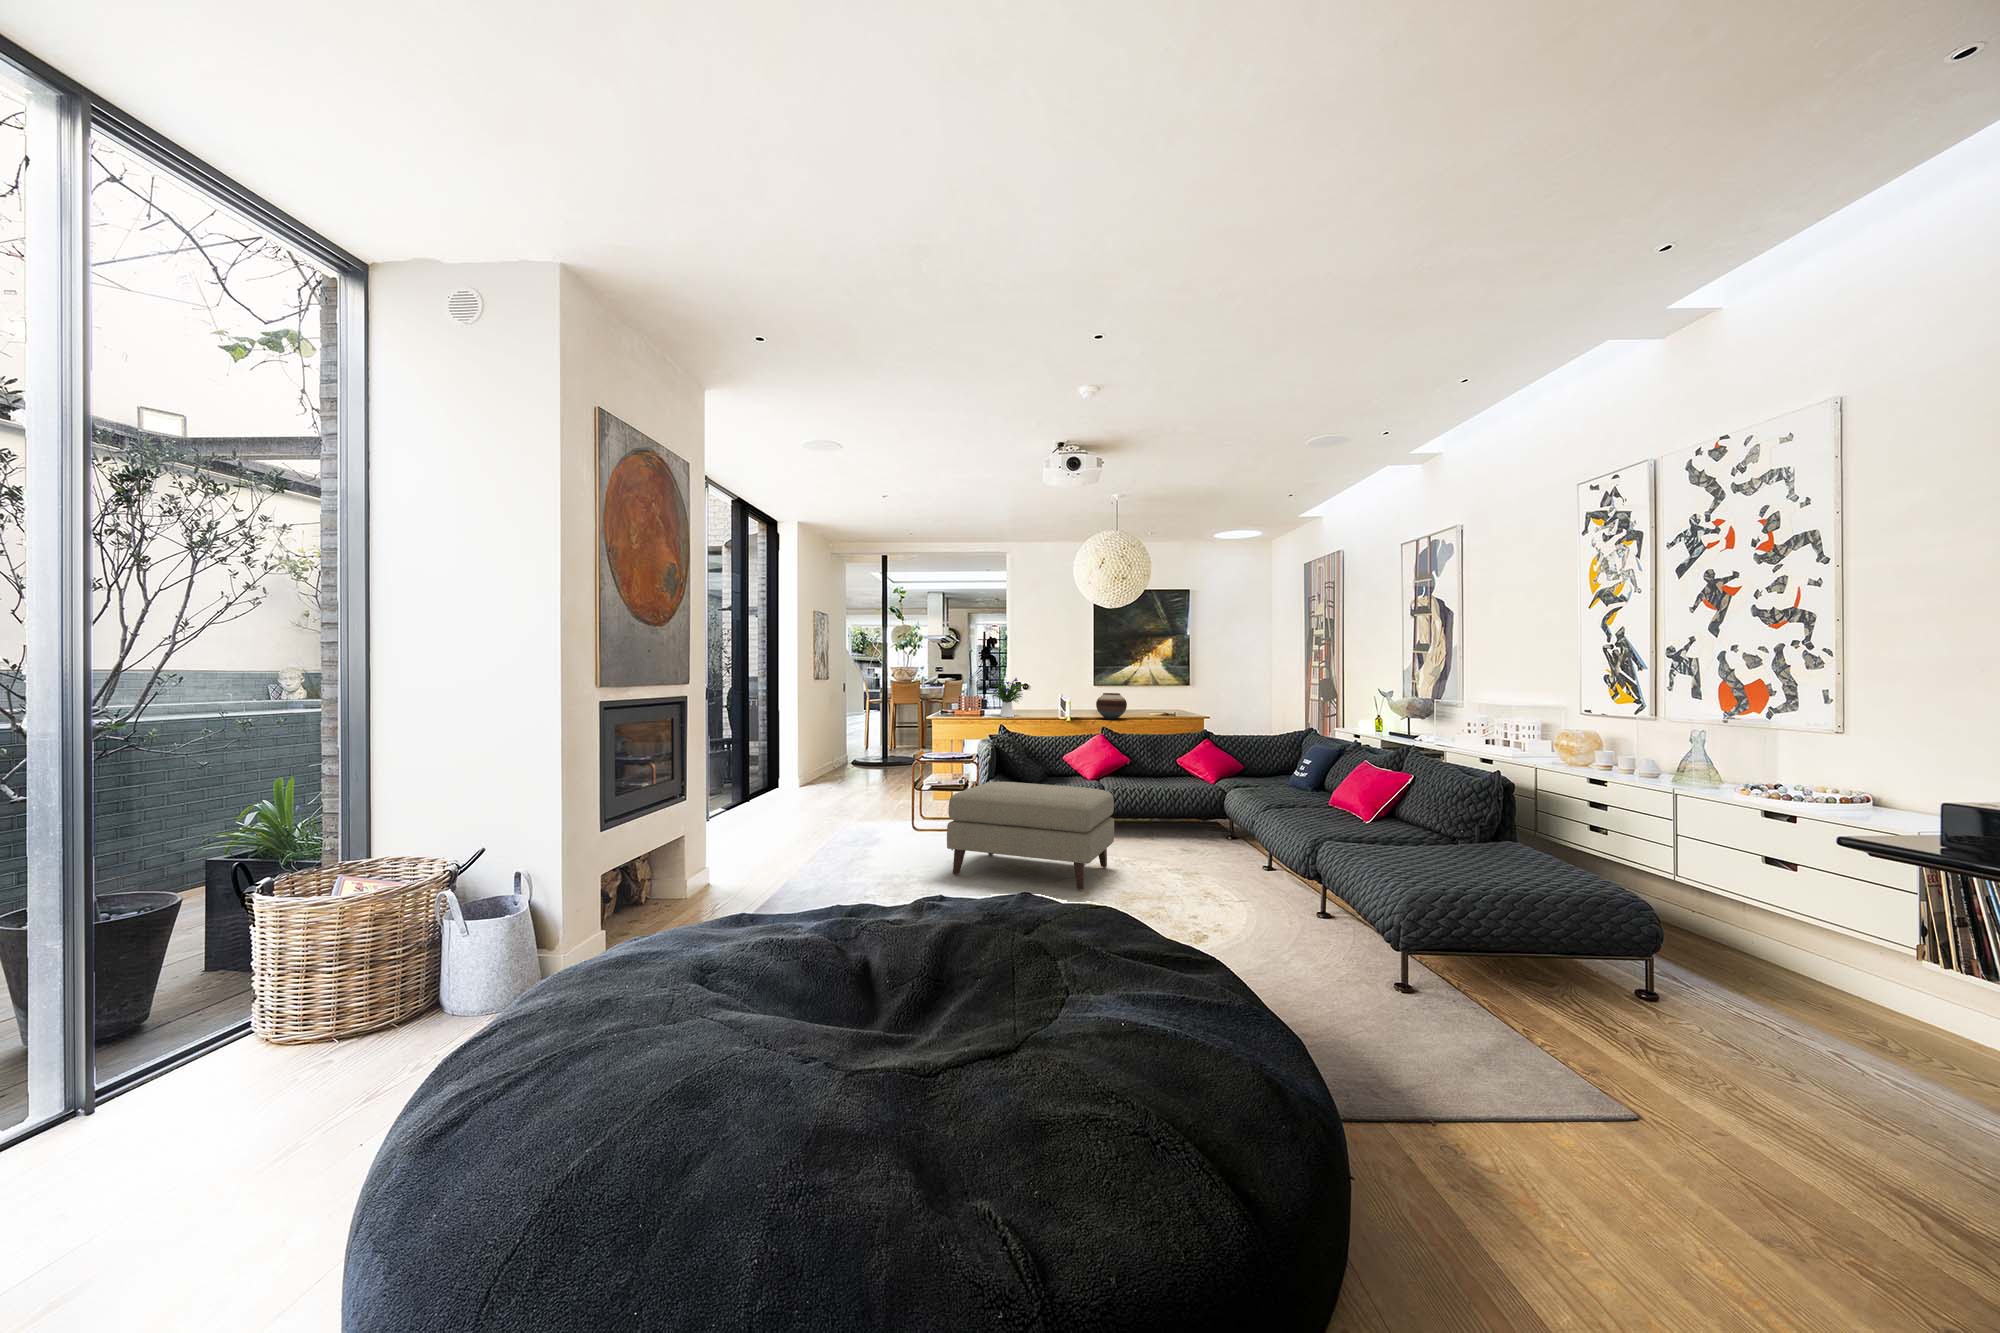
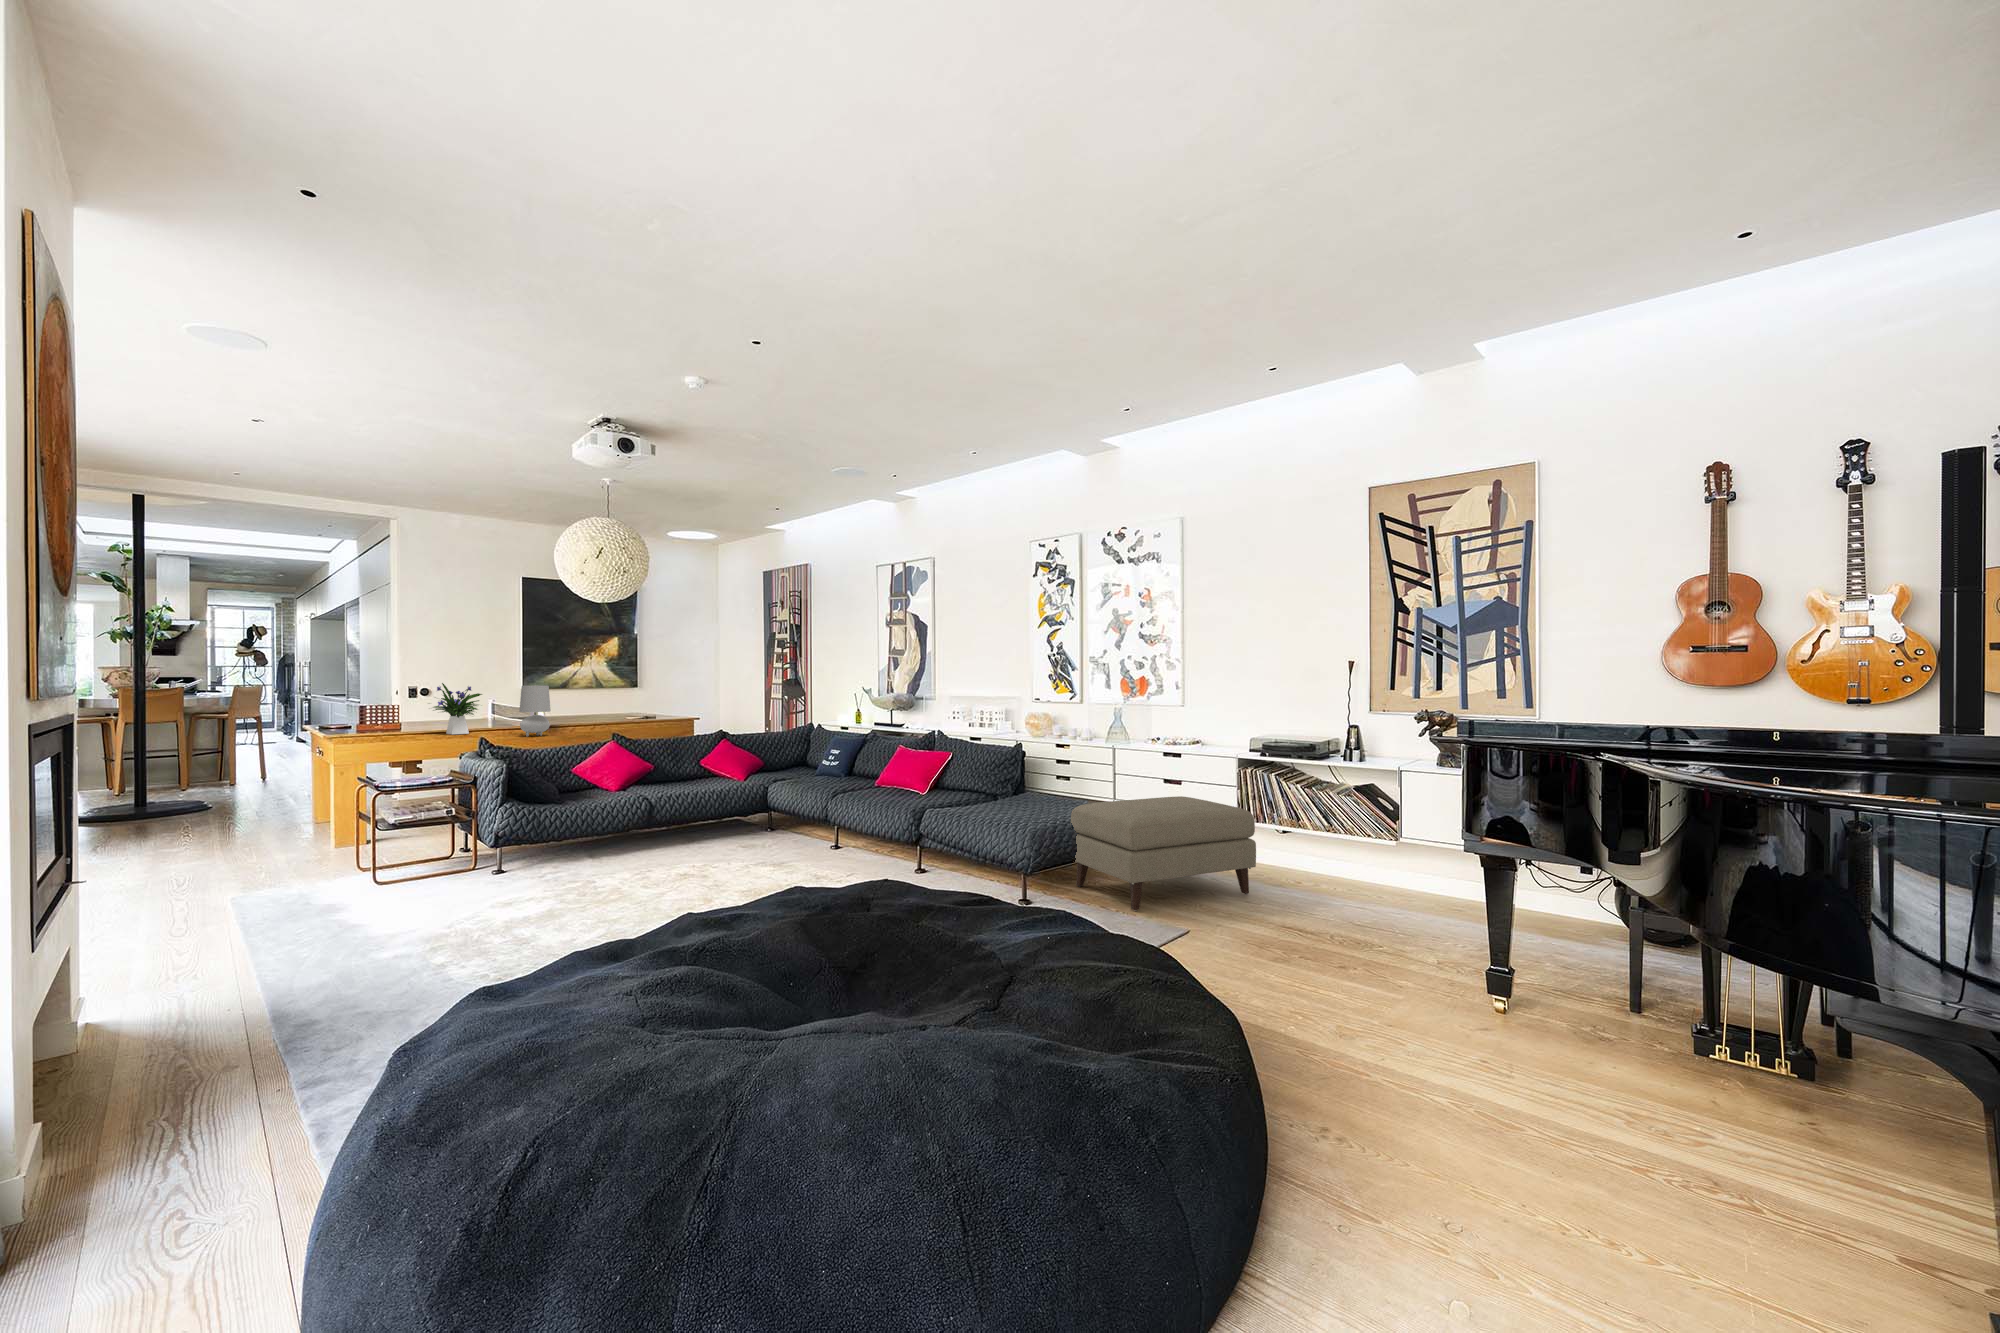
table lamp: none [1043,678,1068,722] -> present [519,685,551,736]
vase: present [1096,693,1127,720] -> none [570,700,607,729]
ottoman: present [947,782,1114,890] -> present [1071,796,1256,911]

